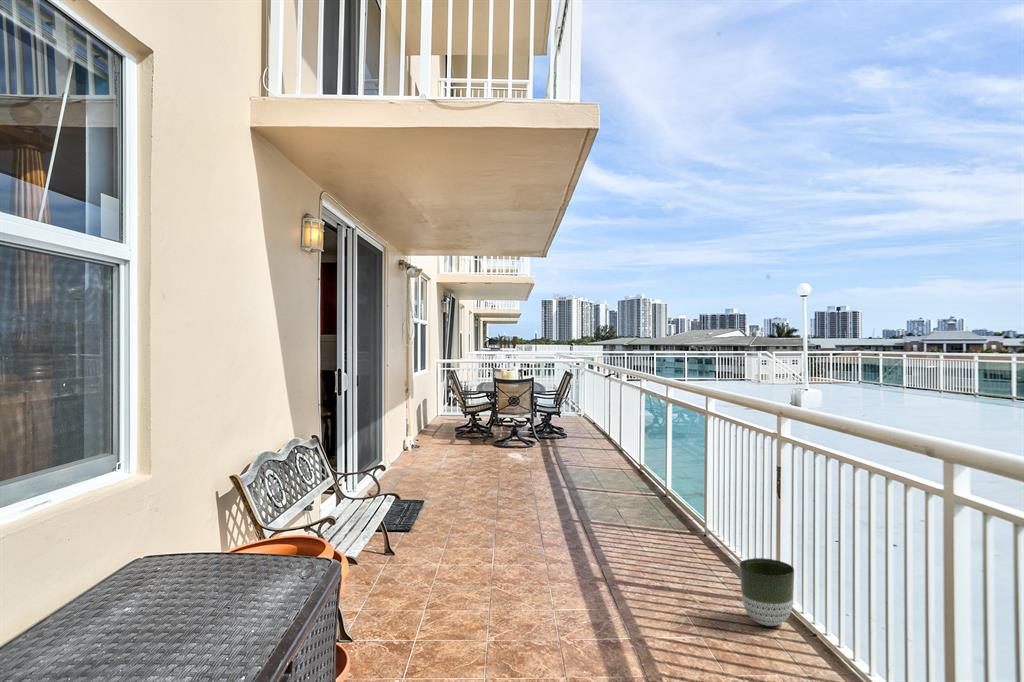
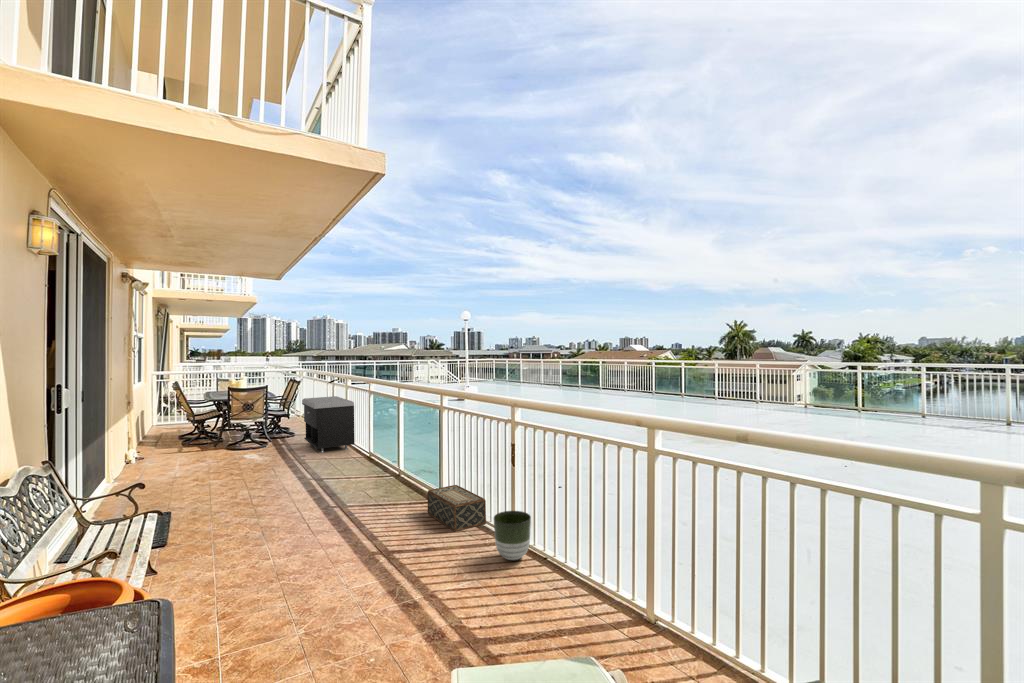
storage bench: none [570,393,627,461] -> present [302,396,355,453]
woven basket: none [680,517,752,576] -> present [427,485,486,532]

